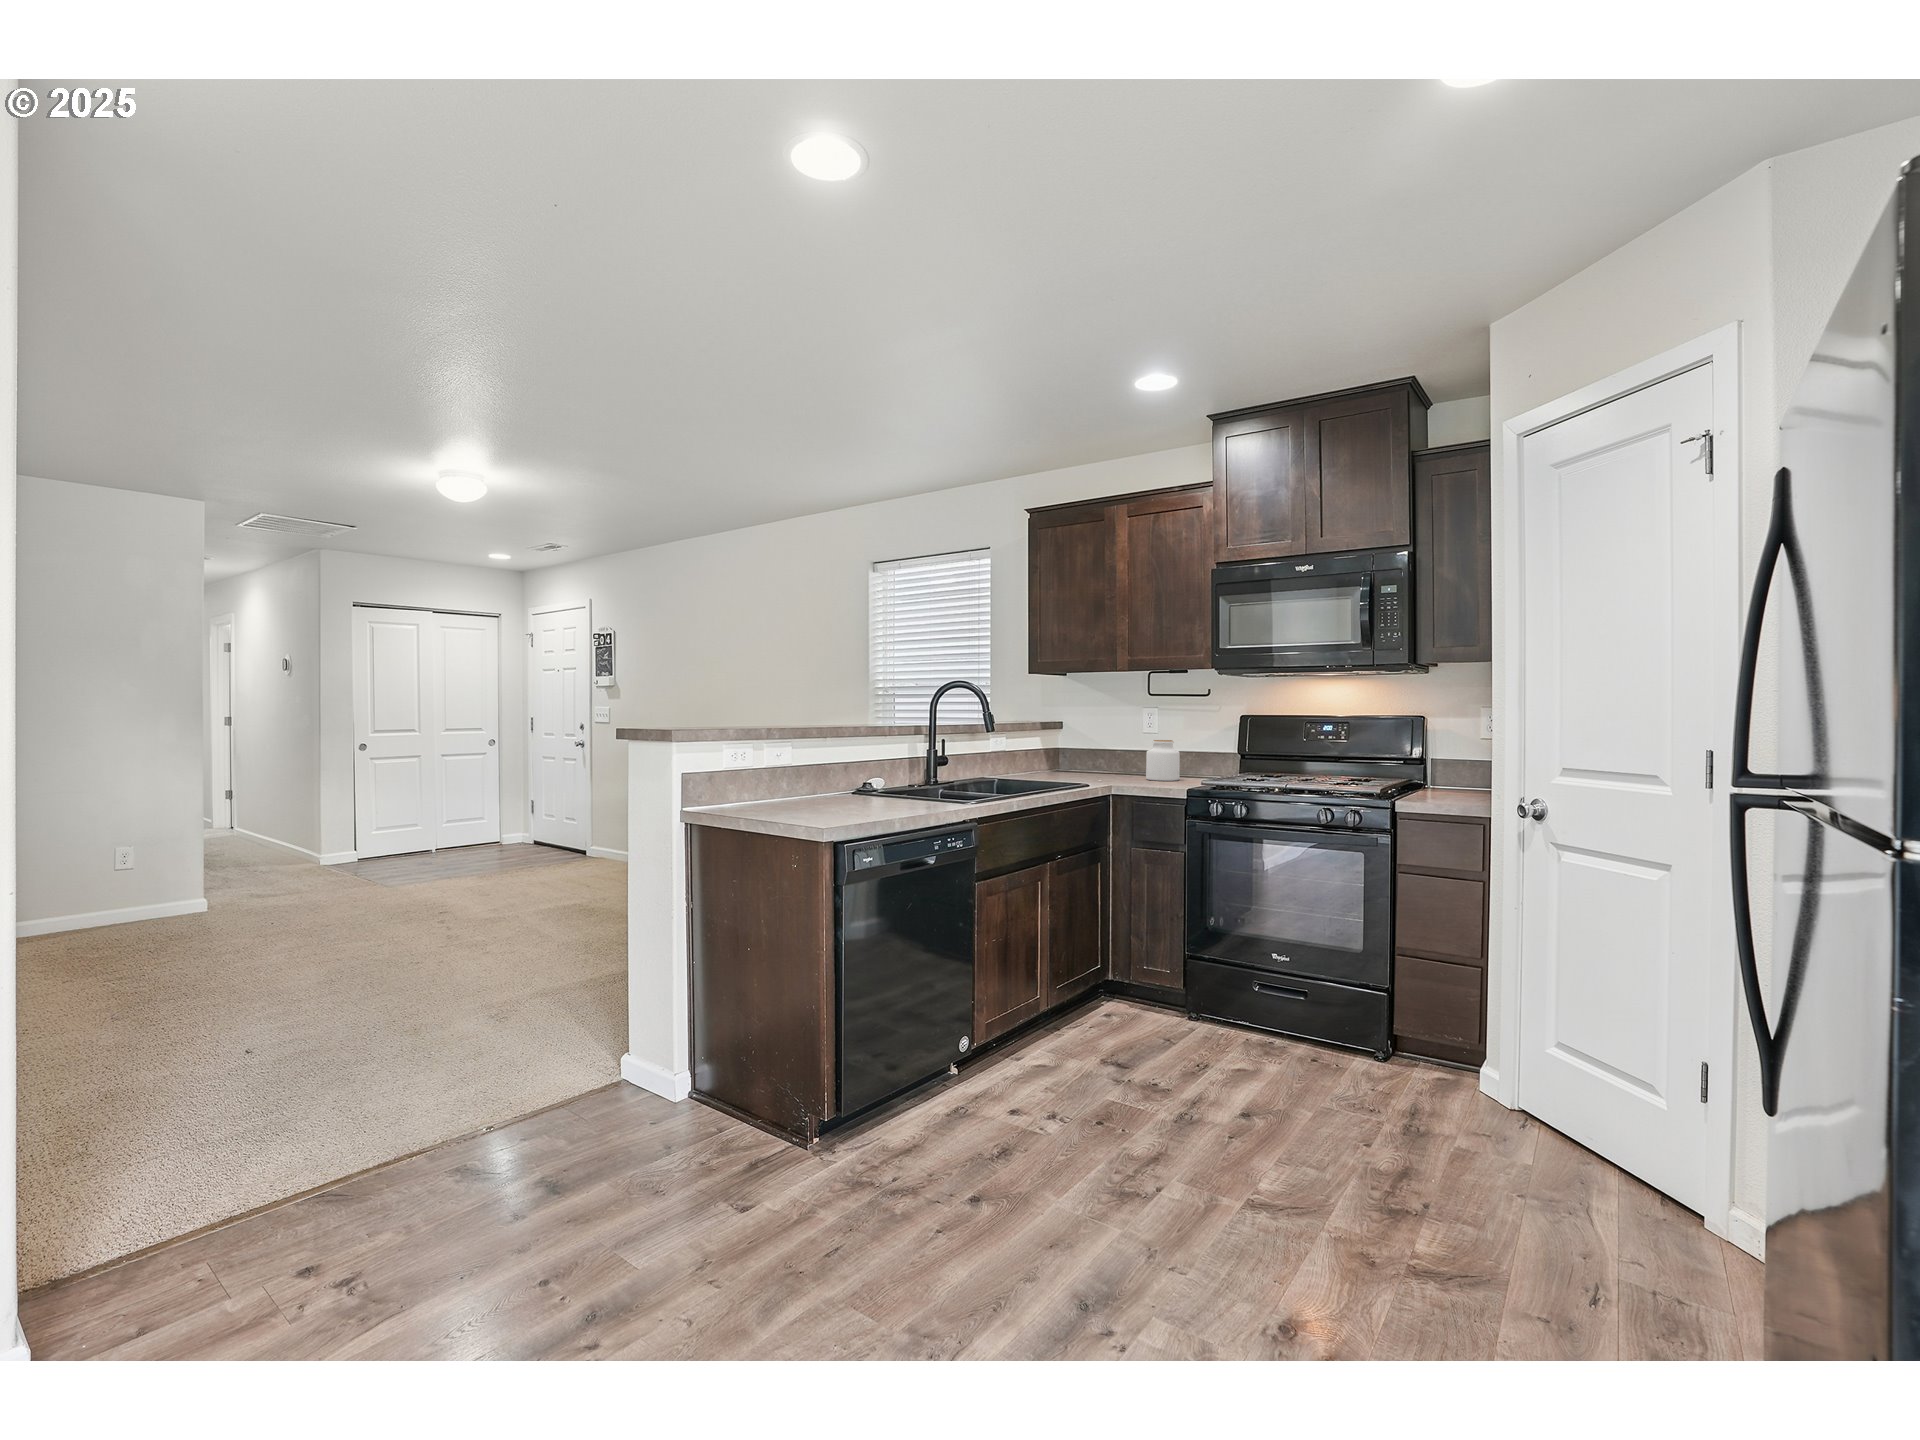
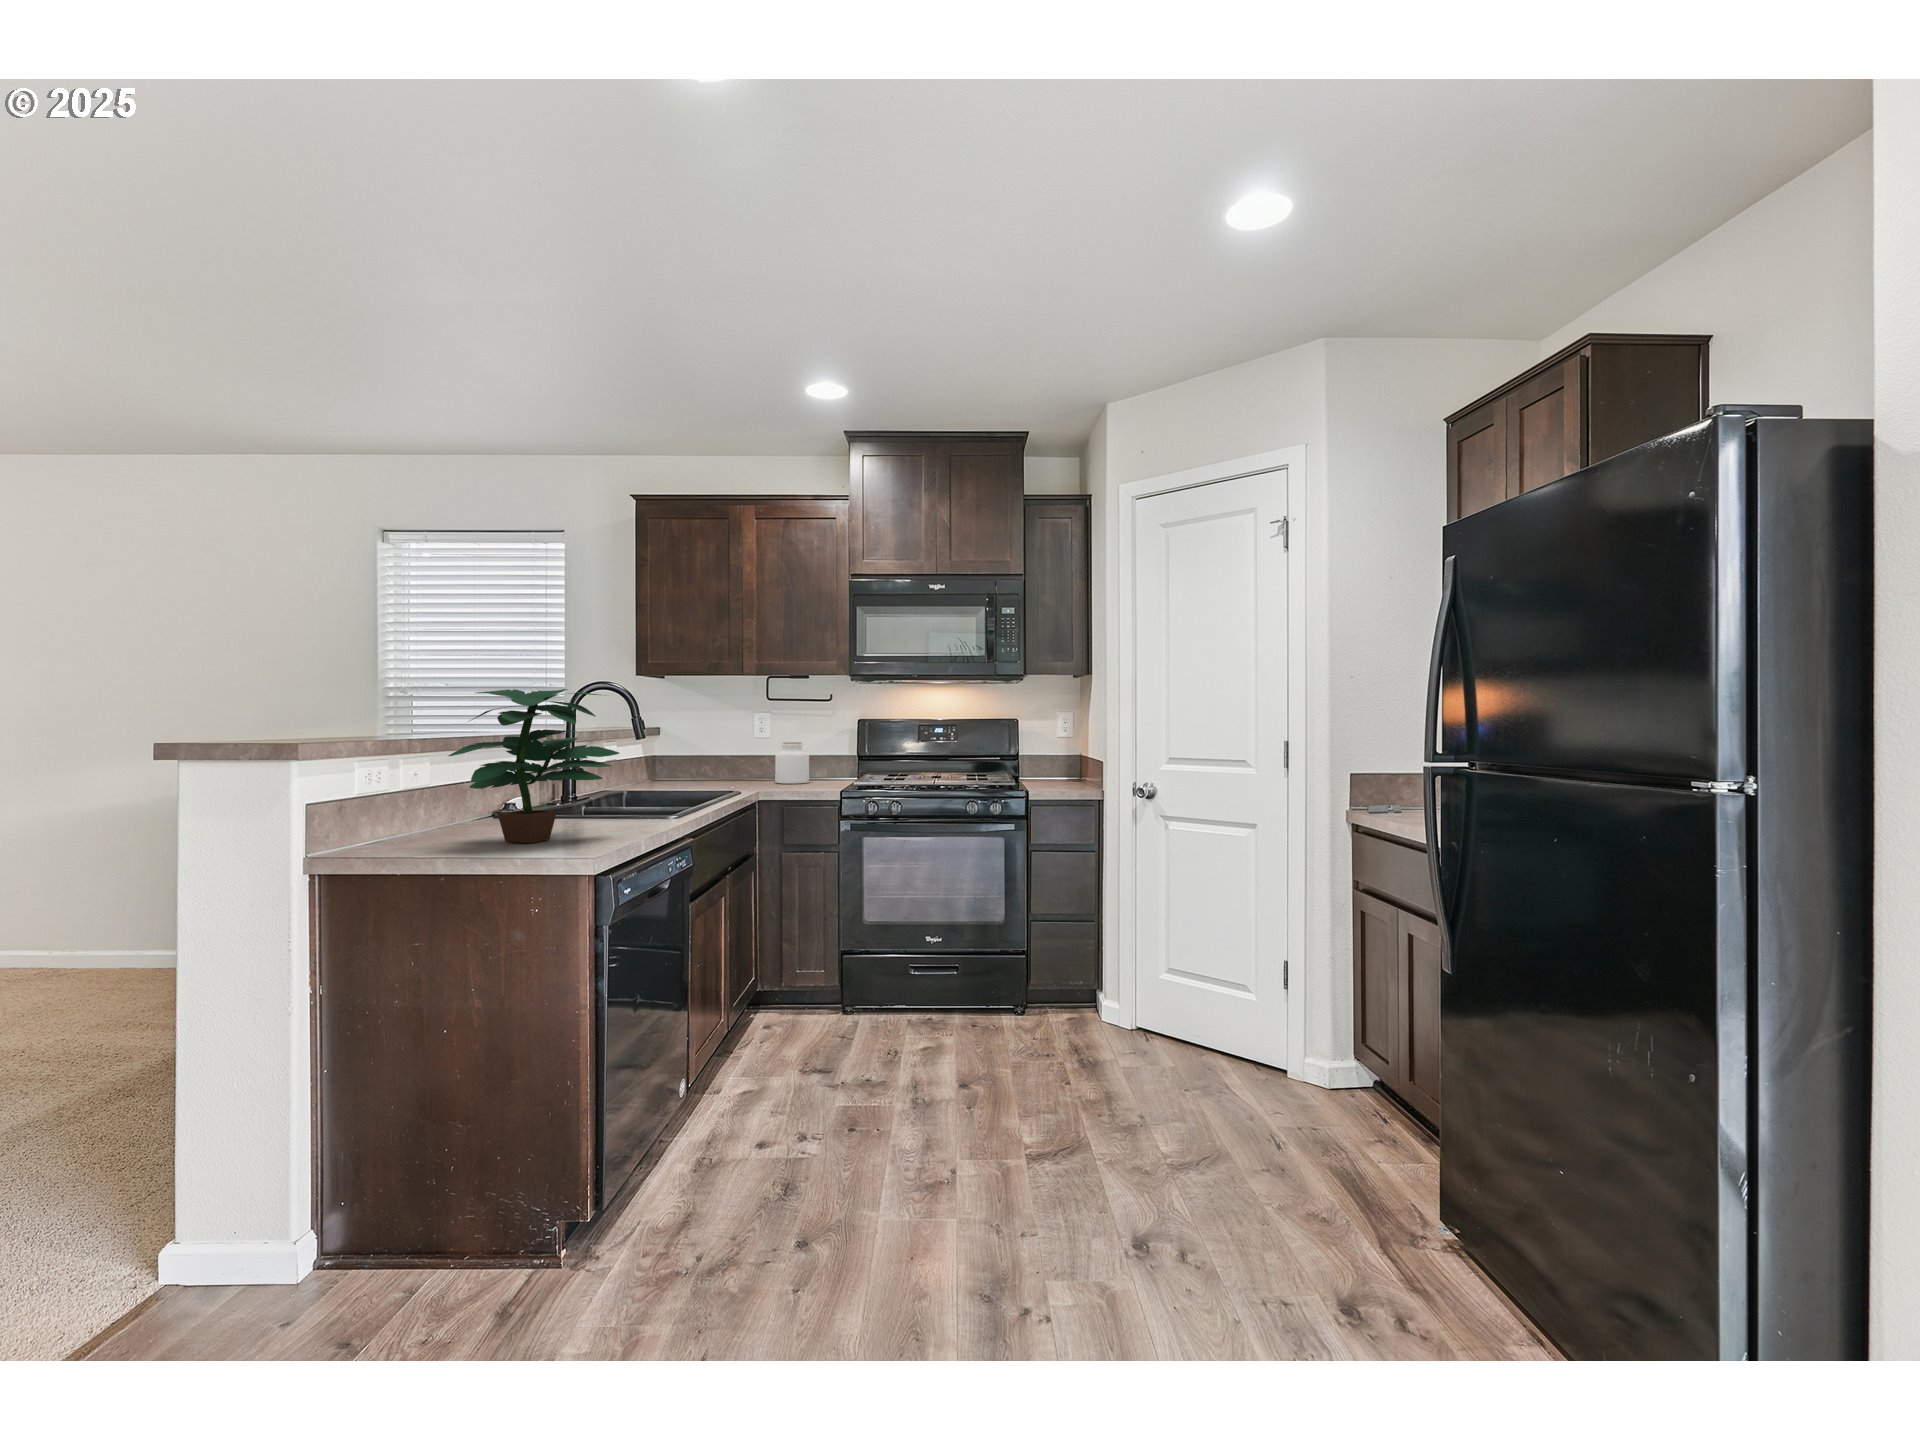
potted plant: none [769,694,898,816] -> present [449,689,619,843]

